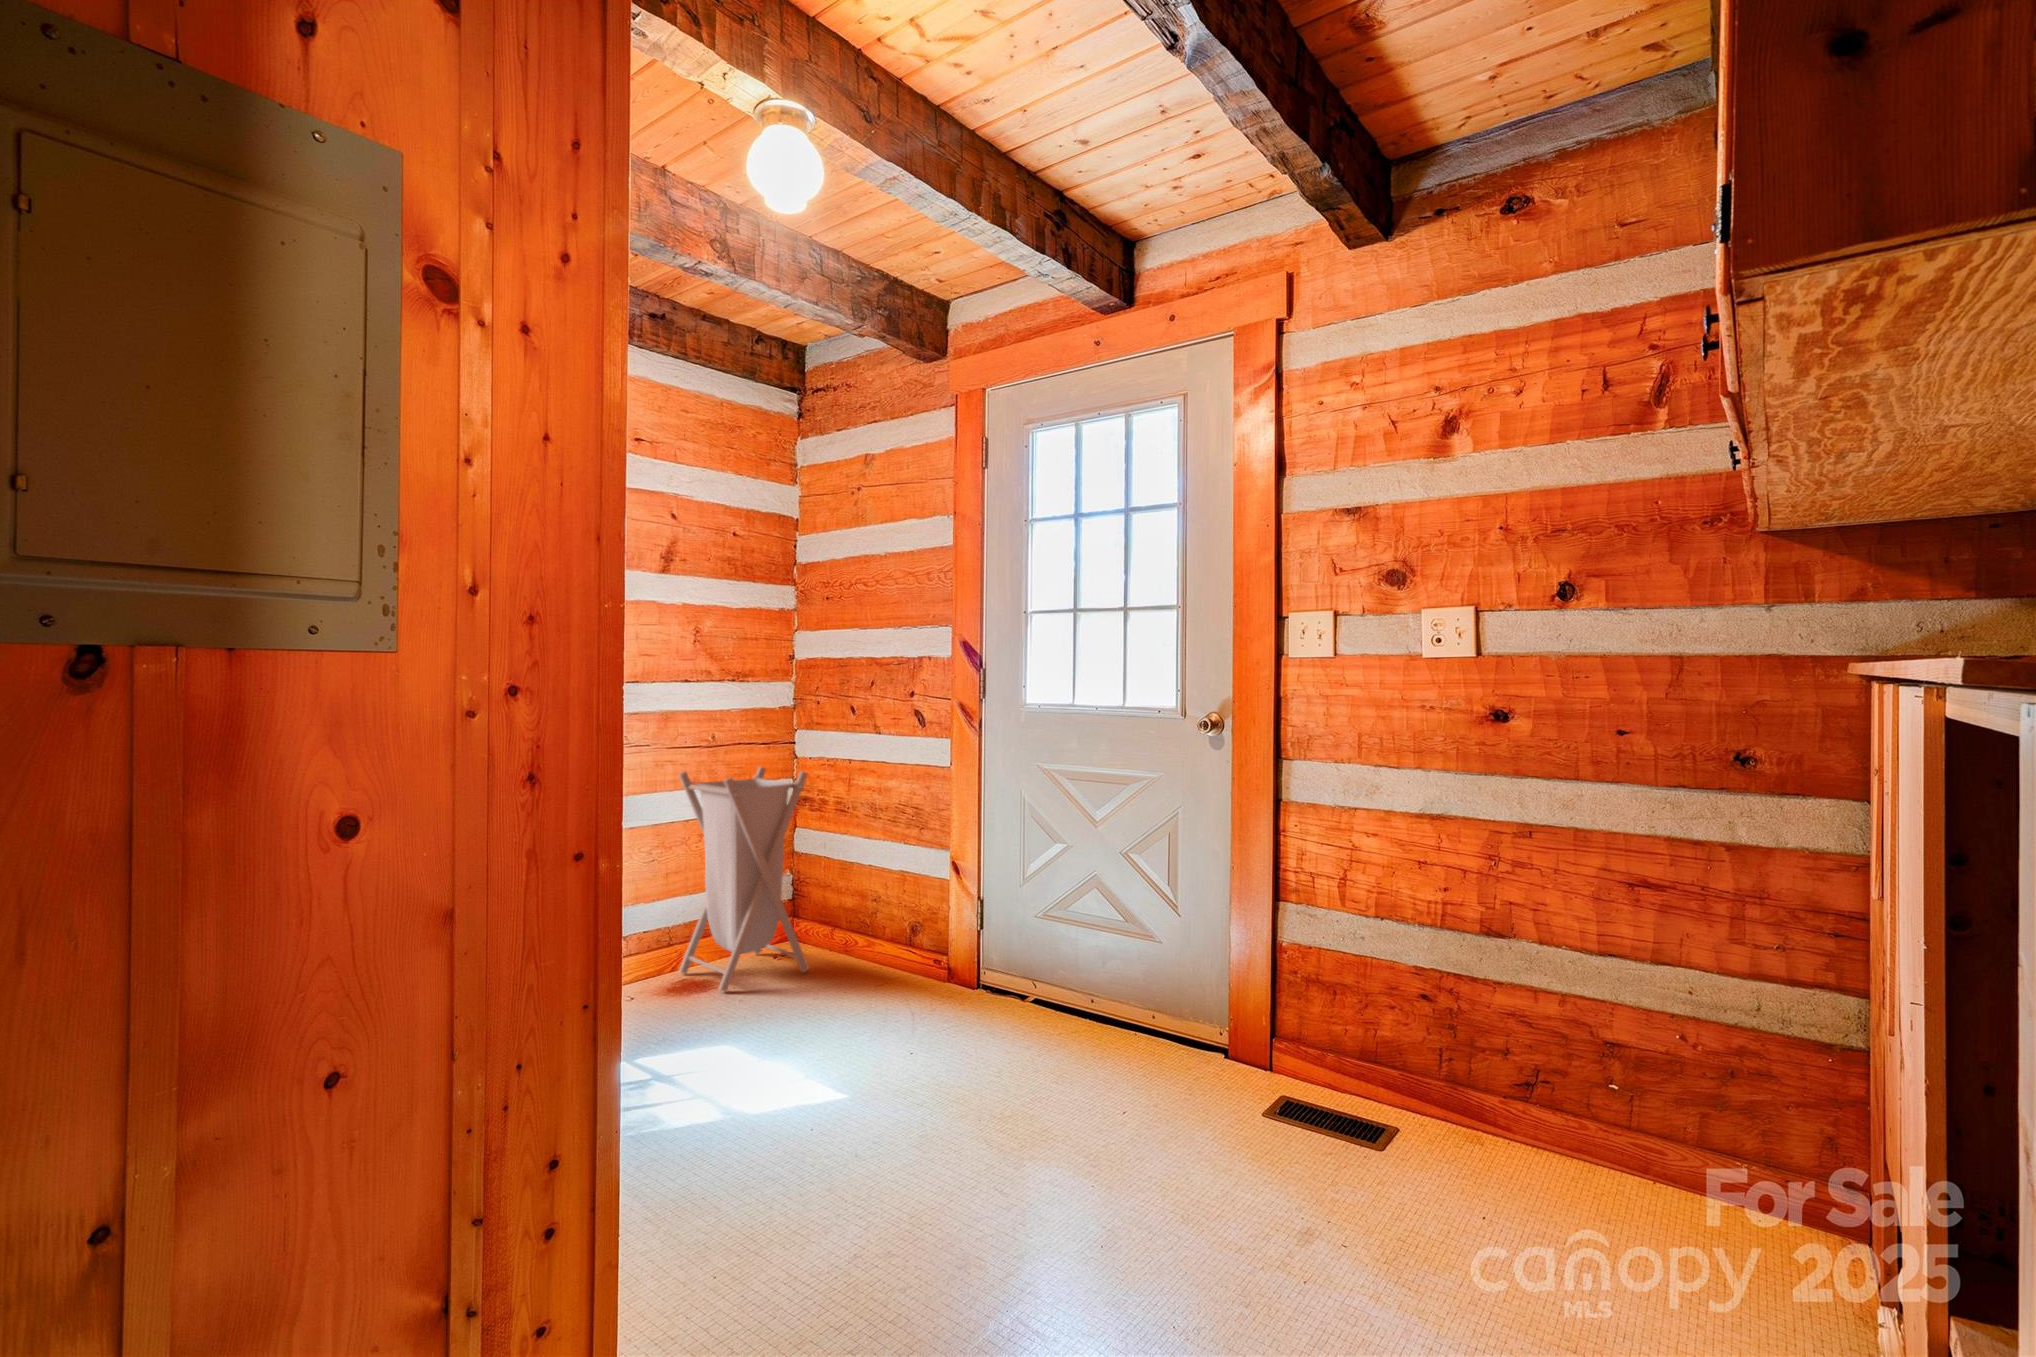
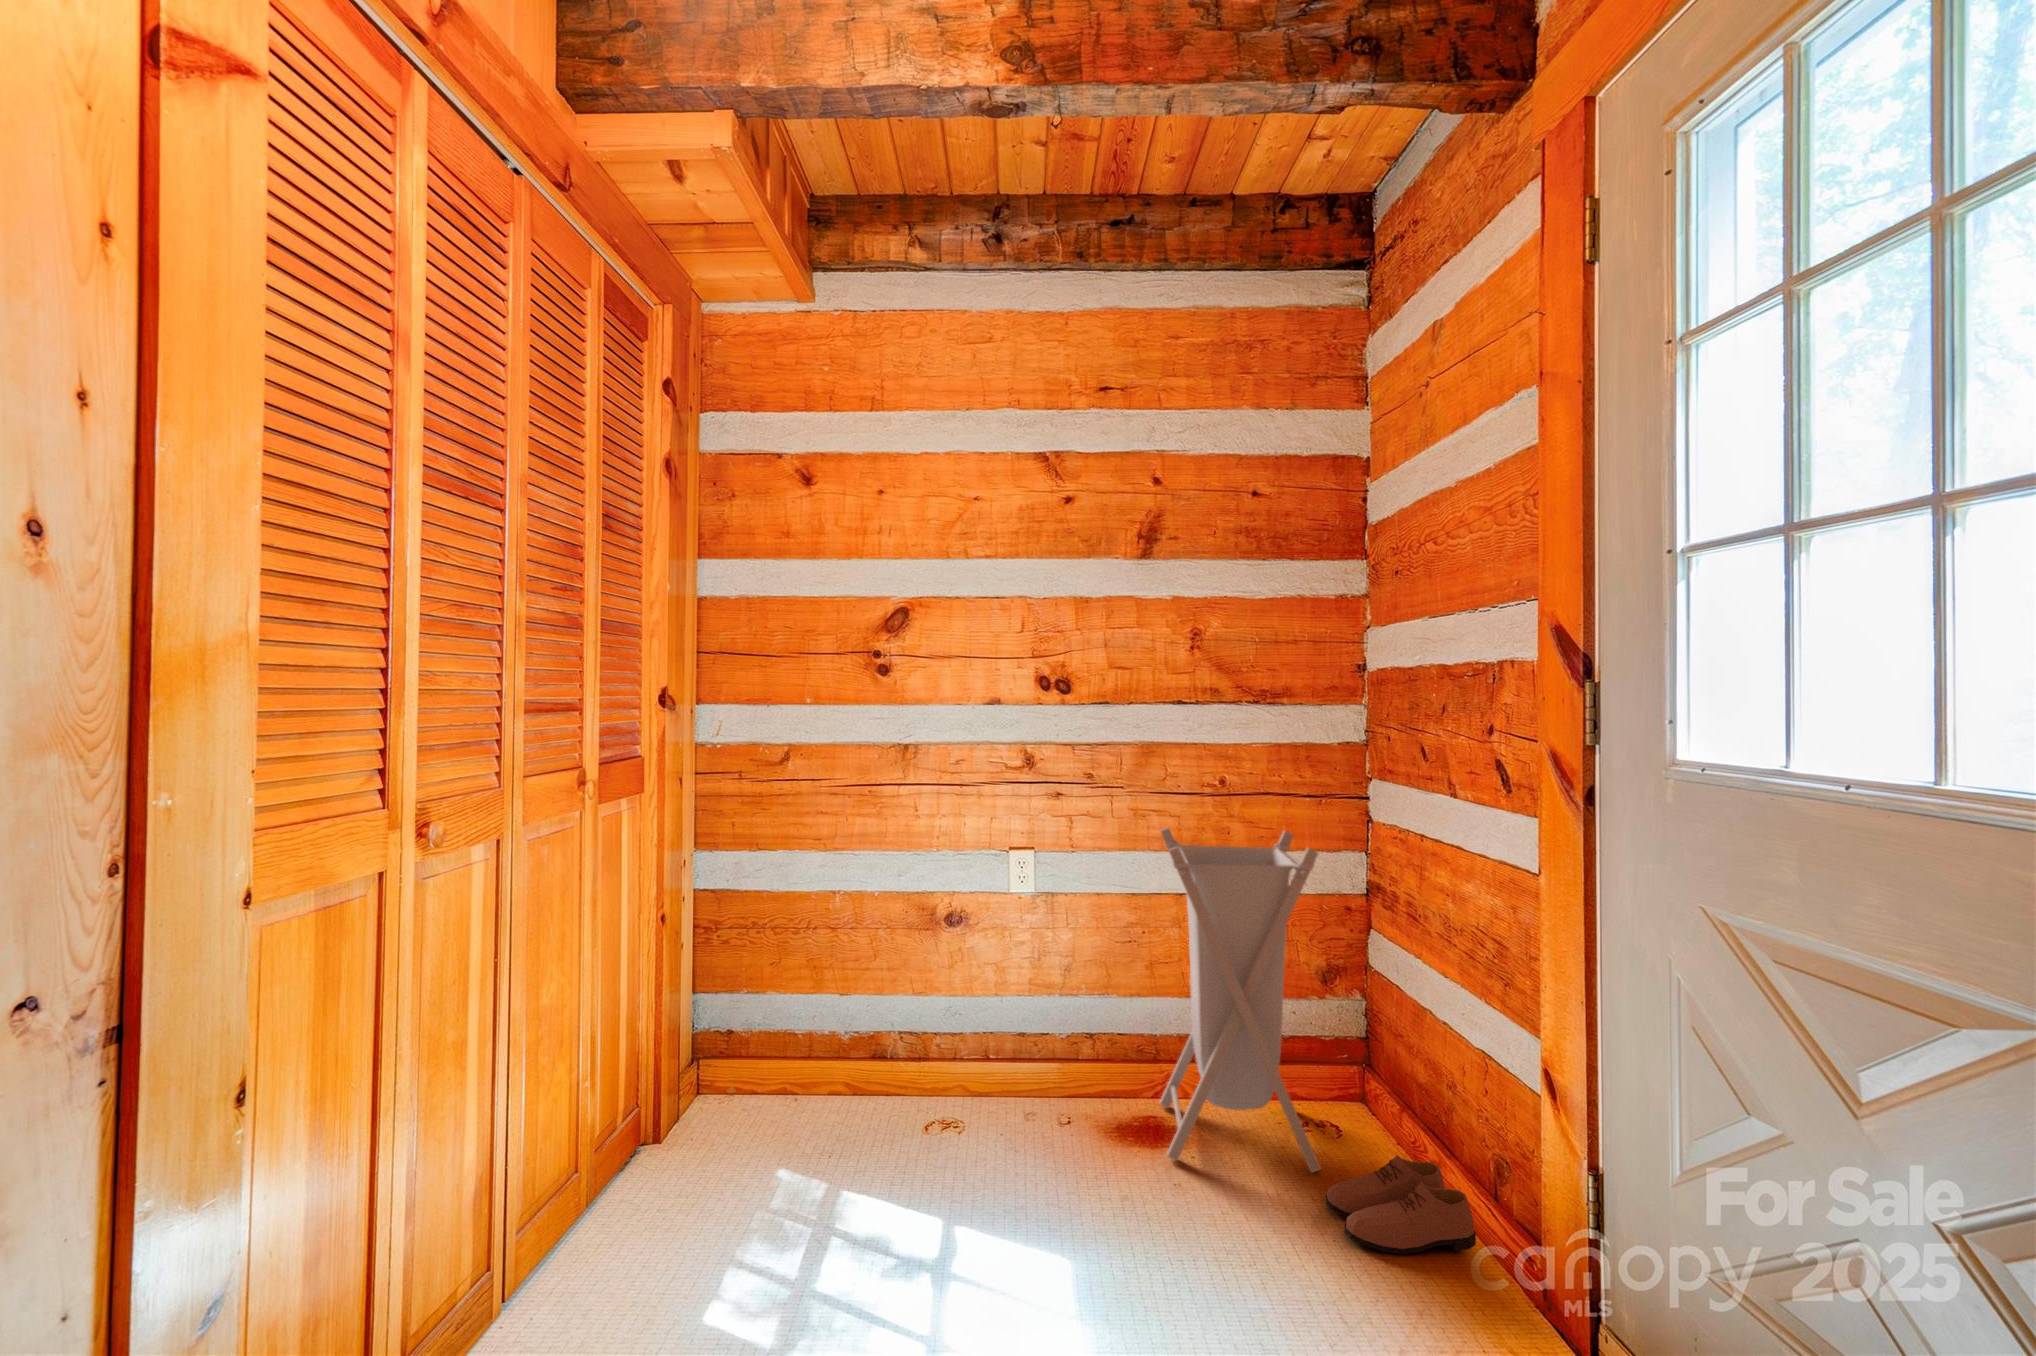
shoe: none [826,941,904,986] -> present [1326,1155,1476,1254]

